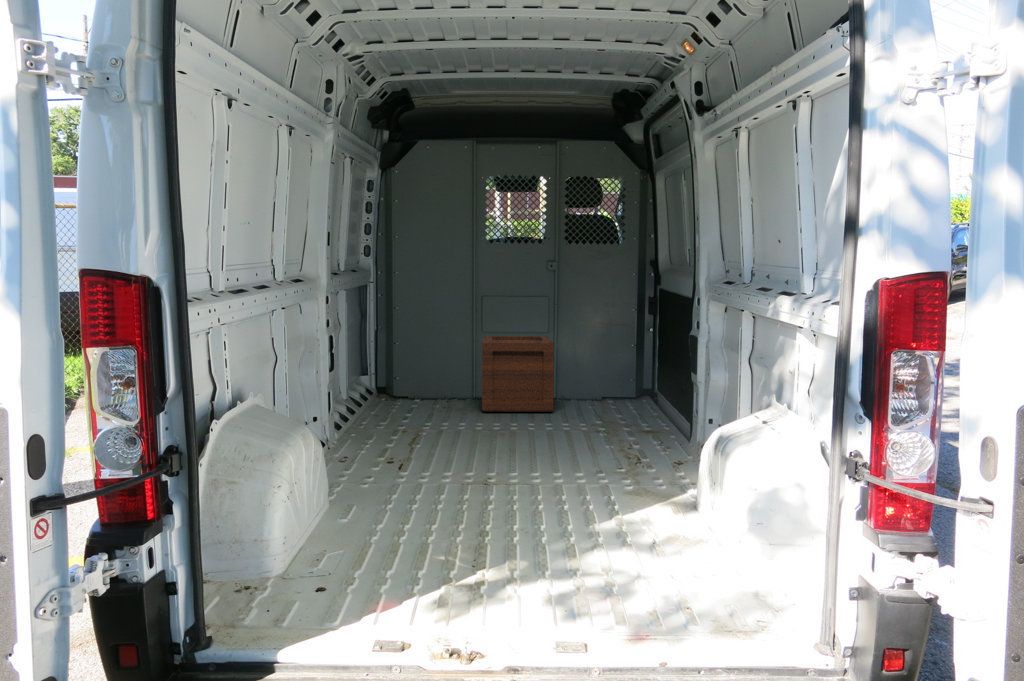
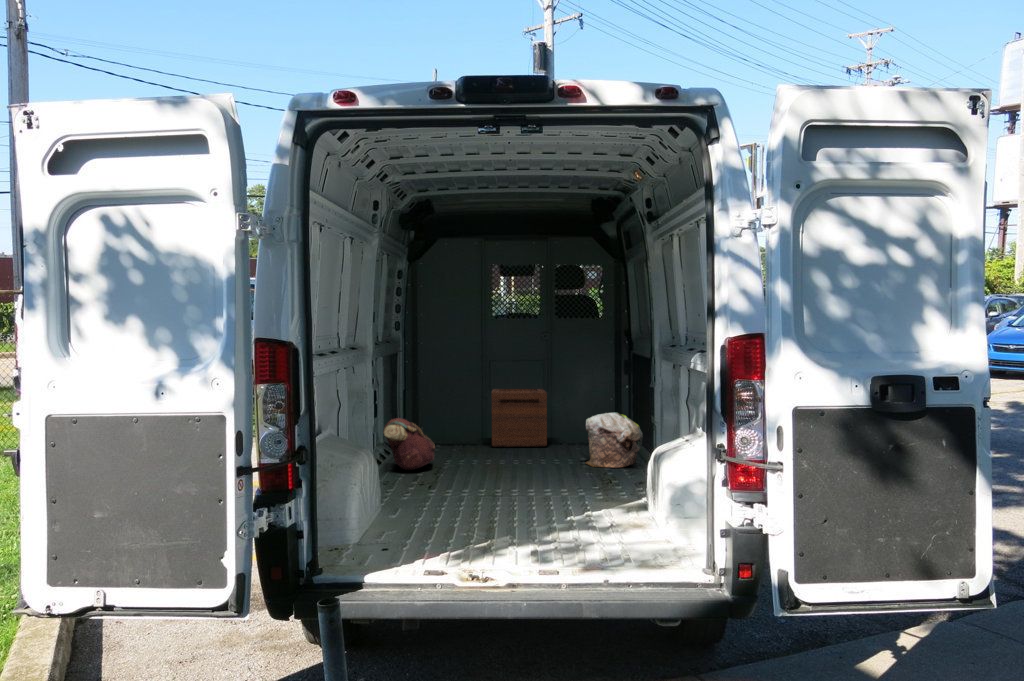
laundry basket: none [602,371,680,444] -> present [586,413,643,468]
backpack: none [337,377,407,446] -> present [383,418,435,470]

